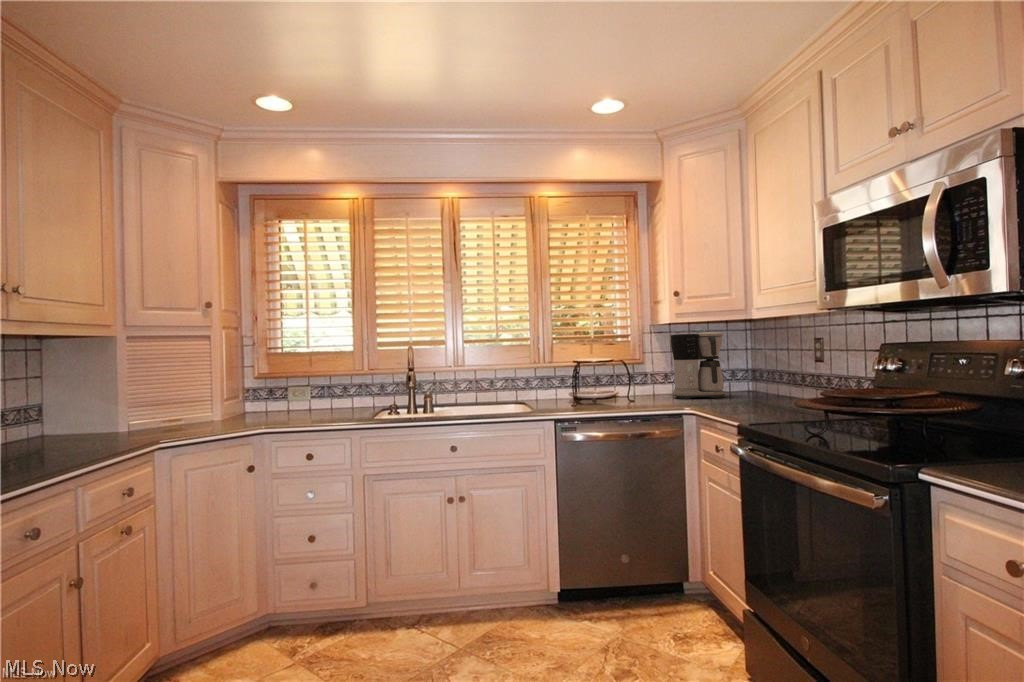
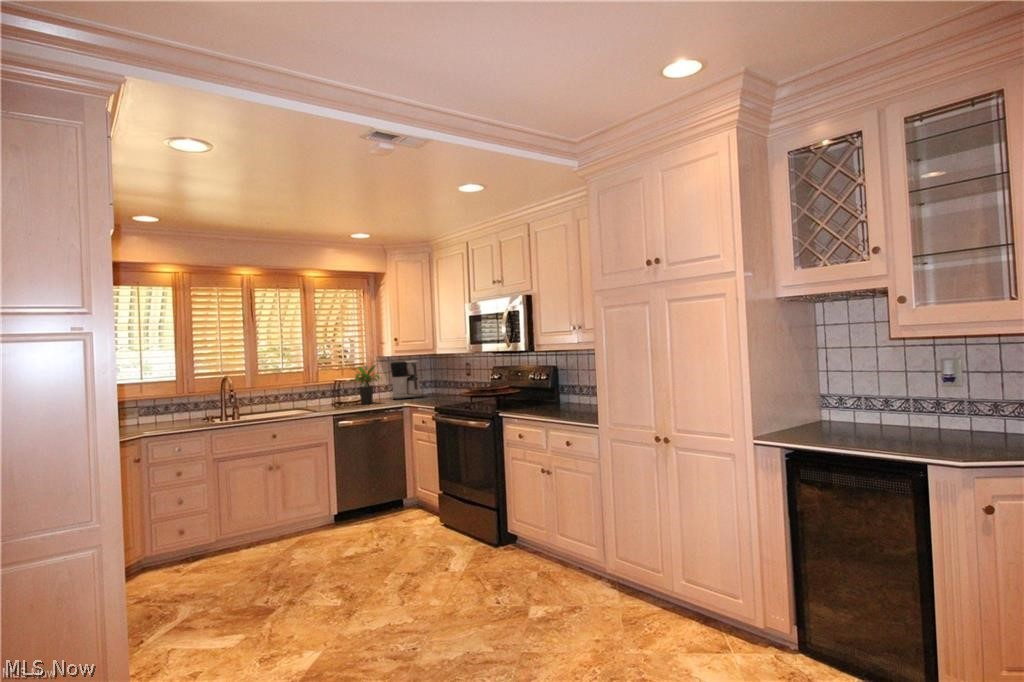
potted plant: none [596,335,651,404] -> present [350,365,380,404]

